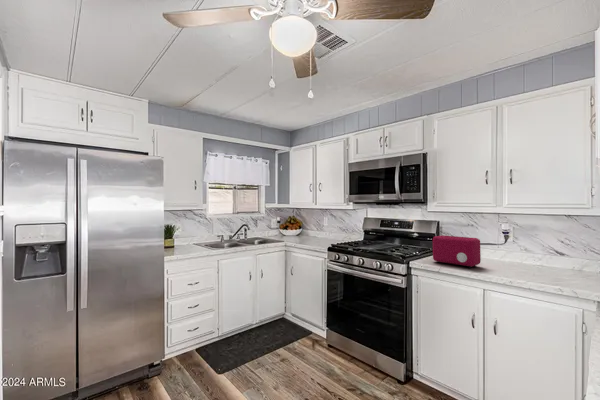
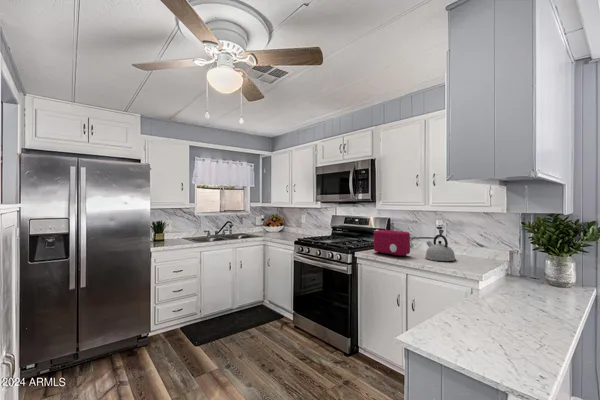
kettle: none [499,241,541,274] -> present [425,234,456,261]

